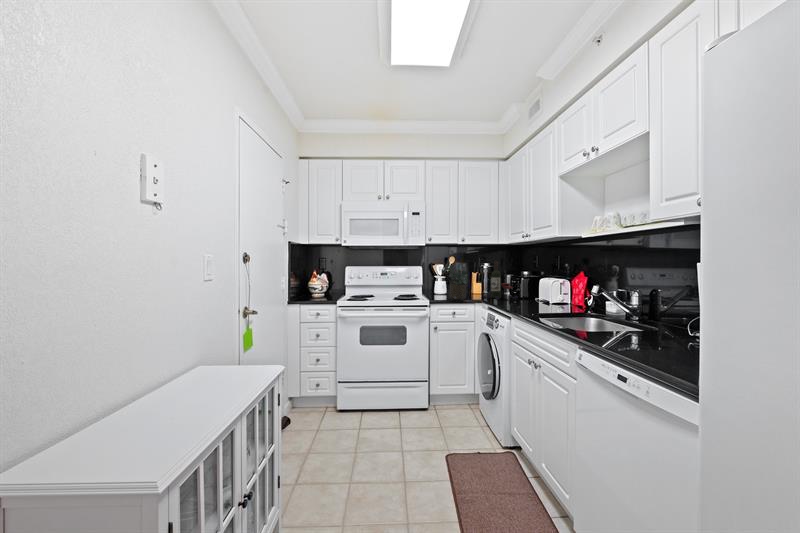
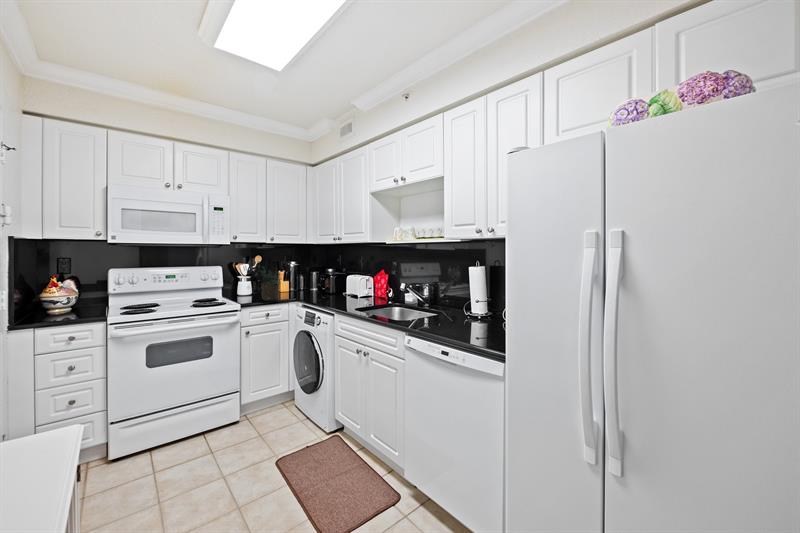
wine bottle: present [483,261,518,300] -> none [293,260,325,297]

